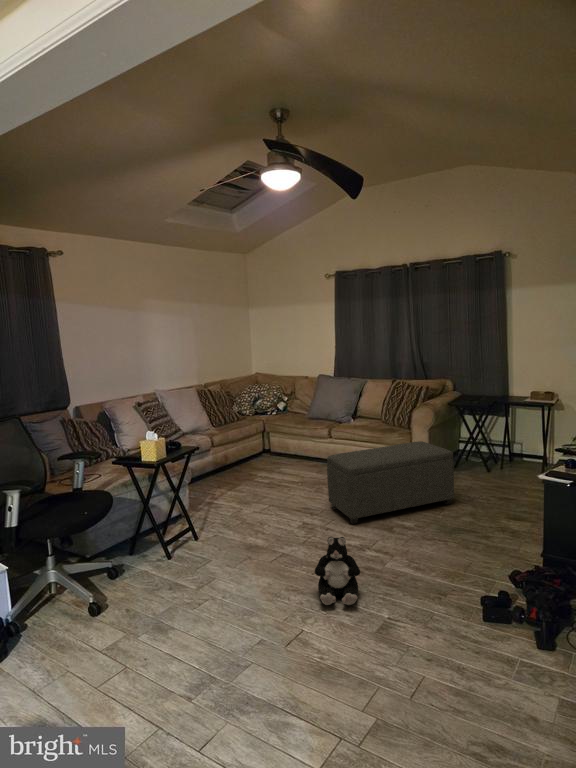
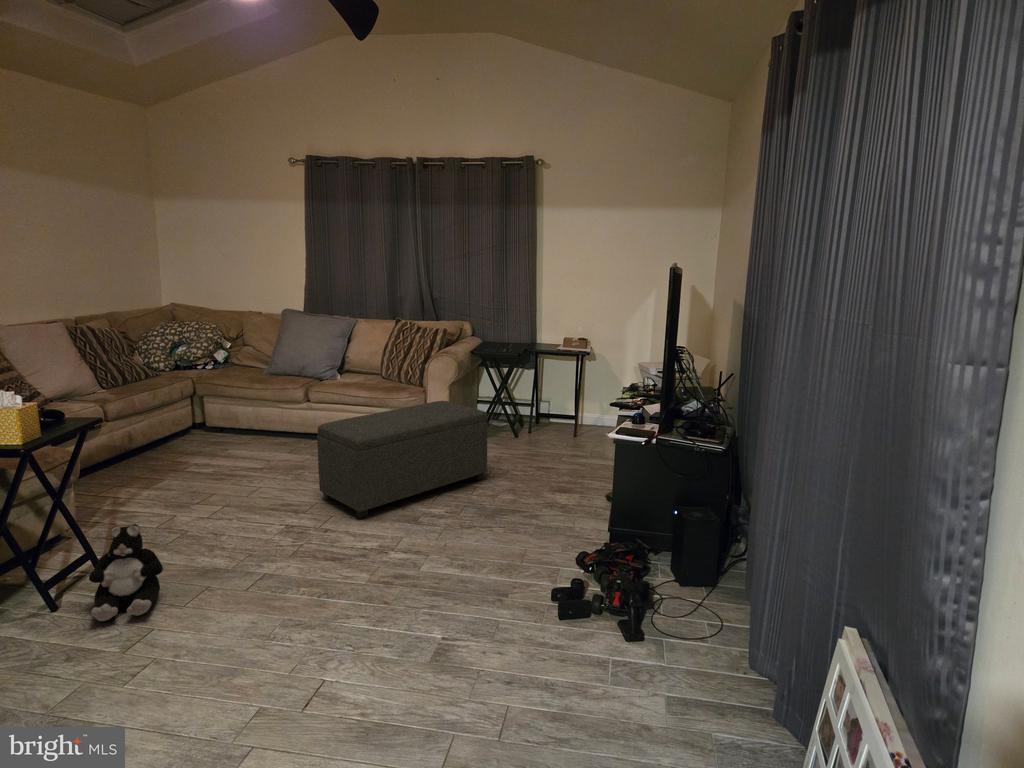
plush toy: present [315,537,360,605] -> present [89,524,163,621]

